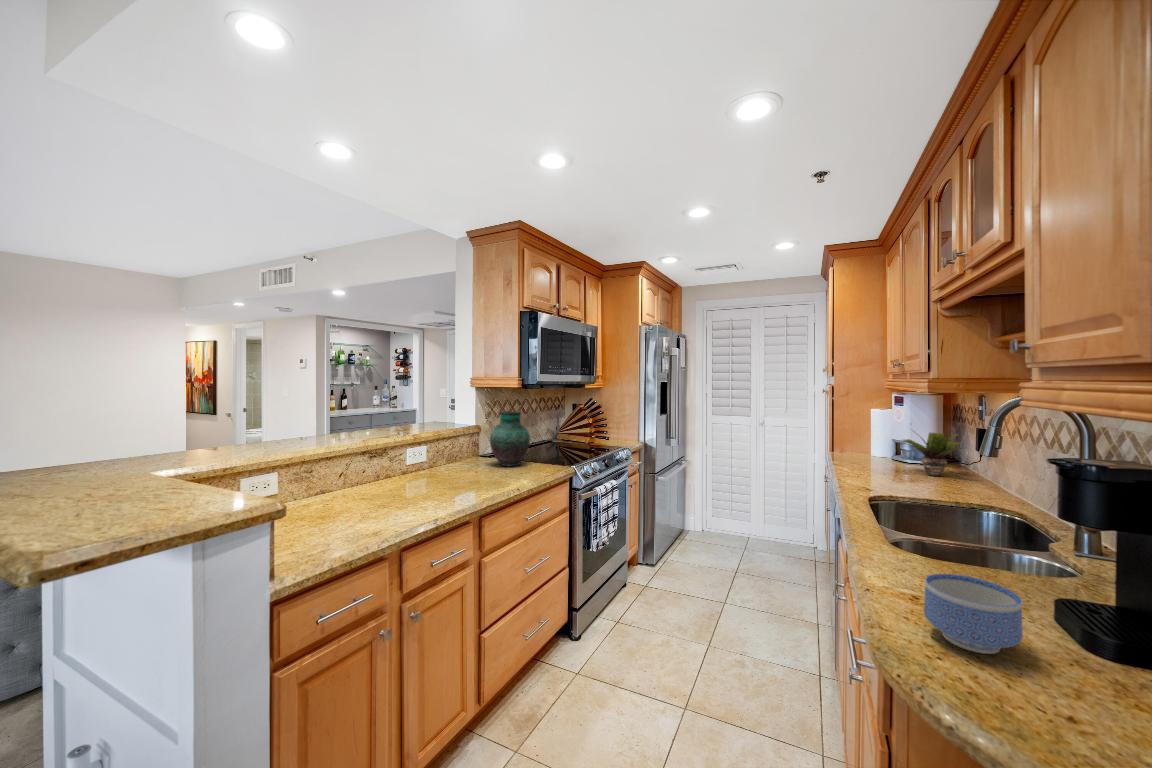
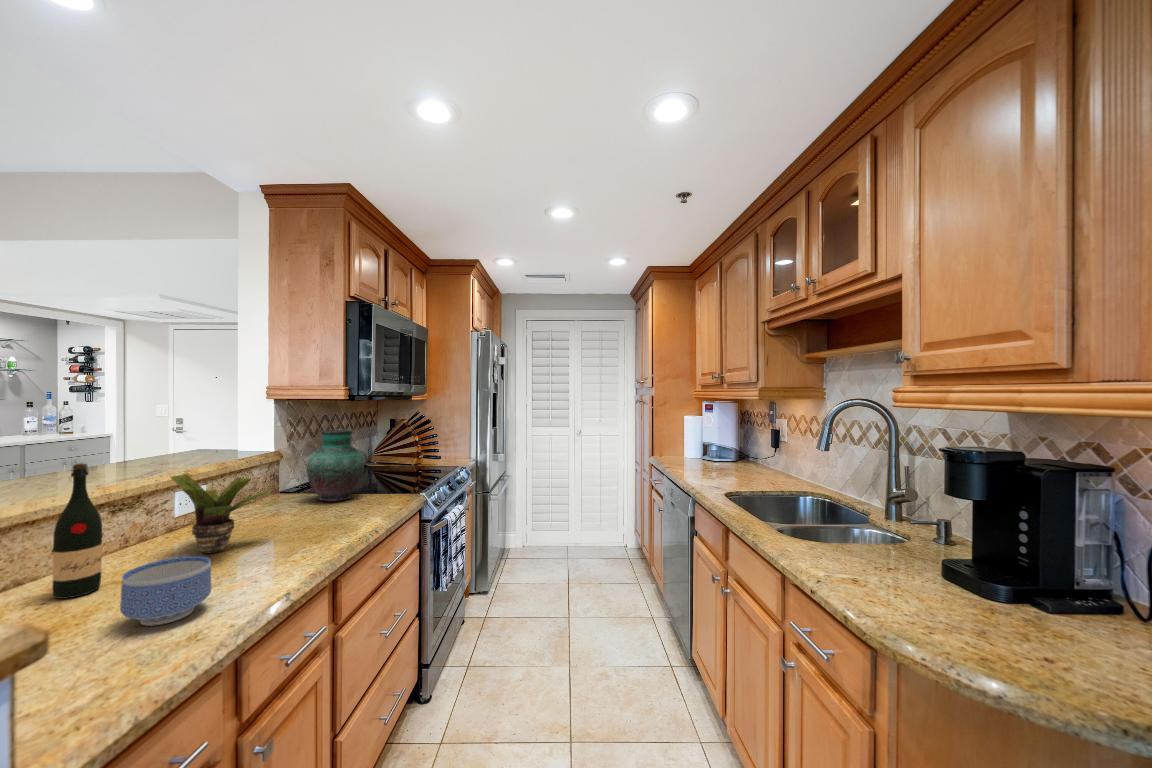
wine bottle: none [334,426,357,503] -> present [52,463,102,599]
potted plant: present [903,433,963,476] -> present [171,474,271,554]
bowl: present [924,574,1023,654] -> present [120,556,211,626]

